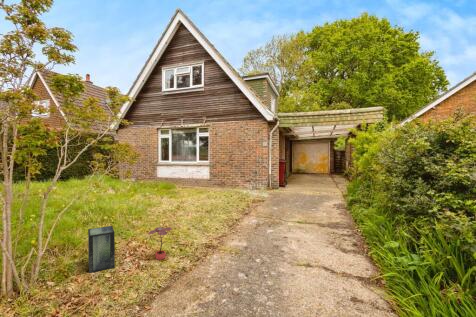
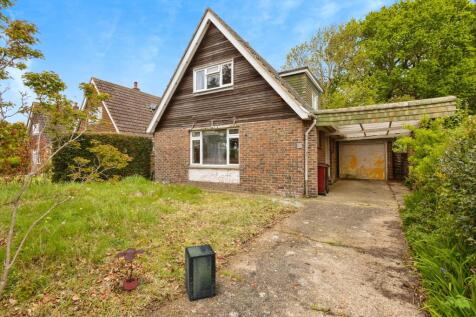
storage box: present [88,226,115,273] -> present [185,244,216,301]

